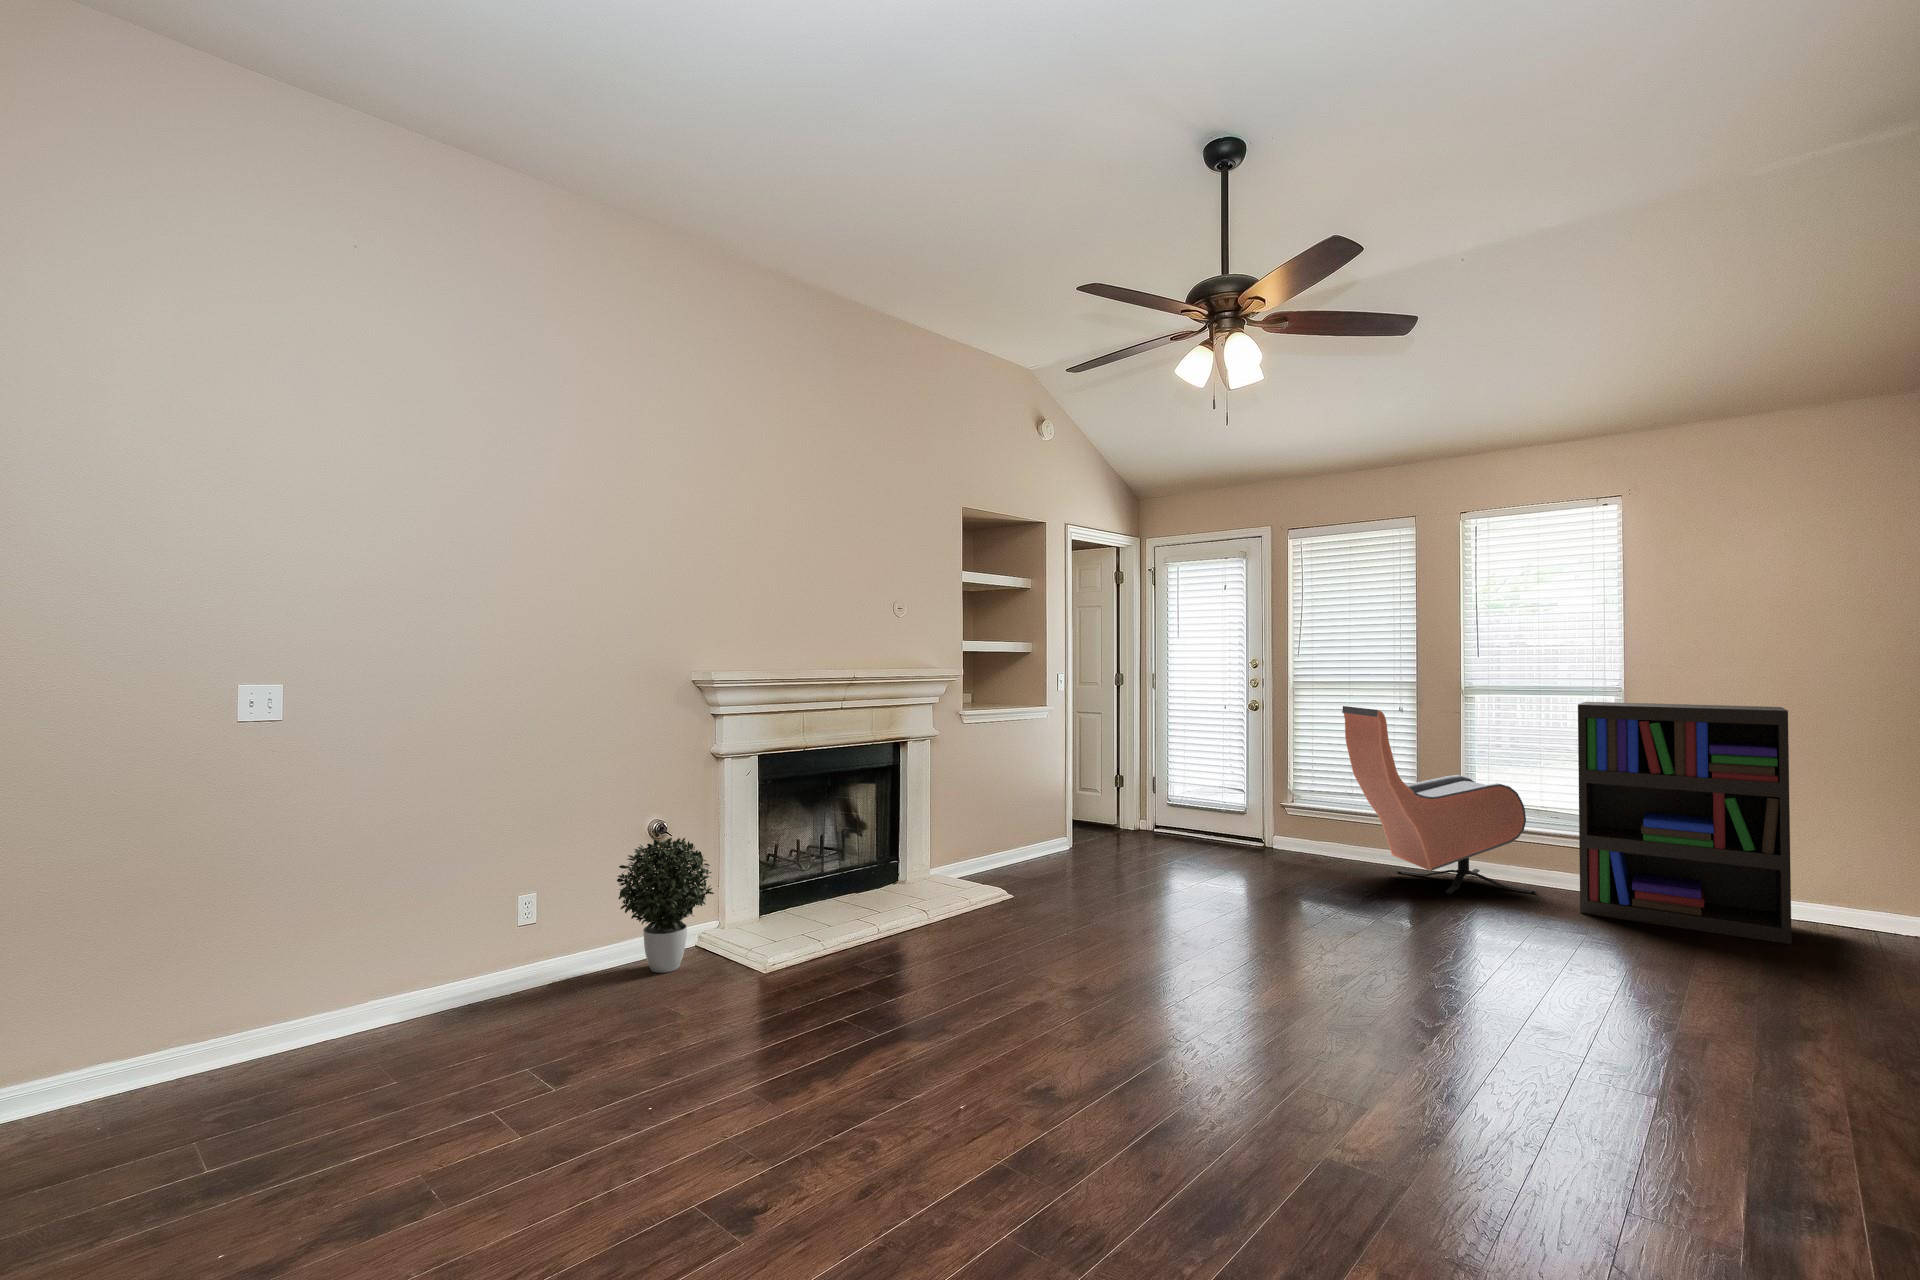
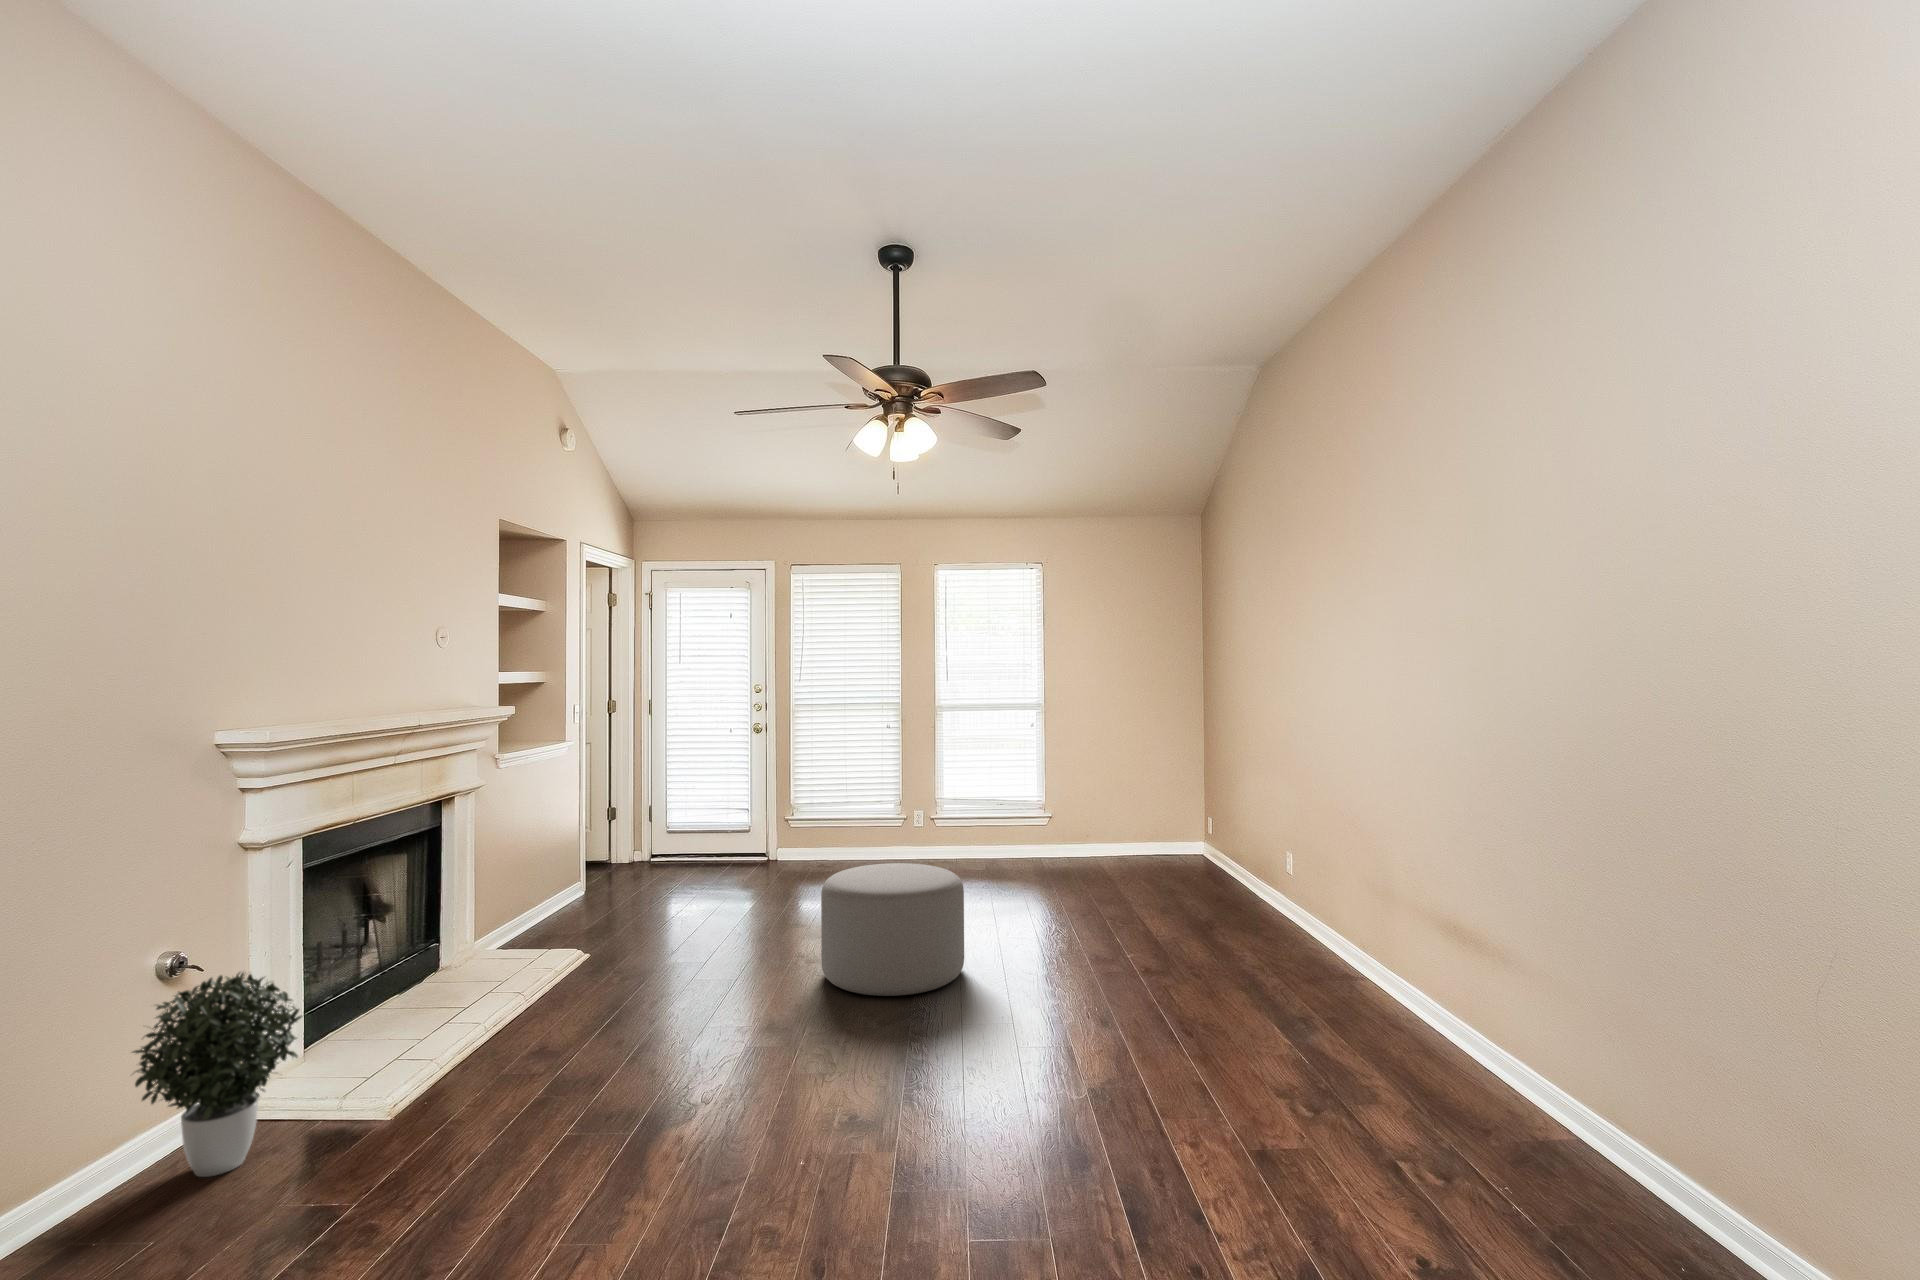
bookshelf: present [1578,702,1792,944] -> none [1018,711,1141,871]
armchair: present [1342,706,1537,895] -> none [856,725,991,874]
ottoman: none [1168,853,1339,1005] -> present [821,863,964,996]

